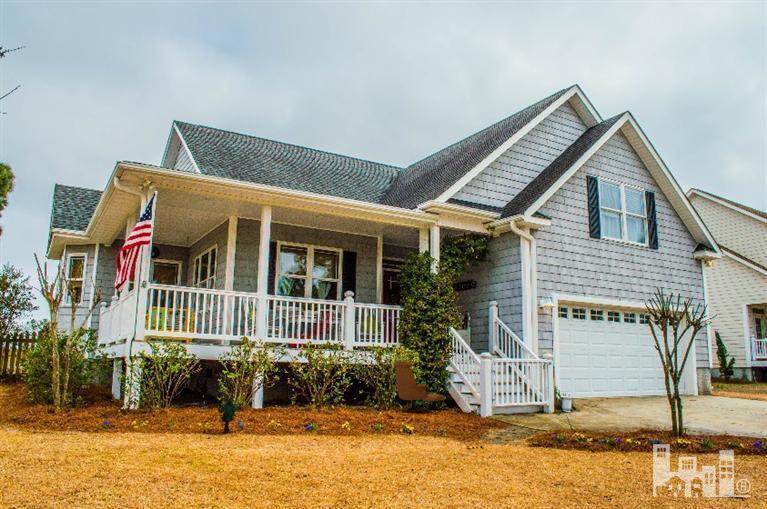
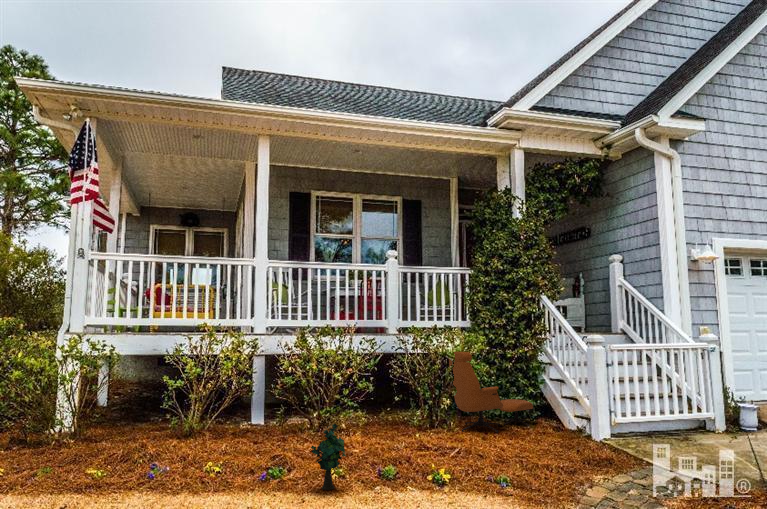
decorative plant: present [217,395,238,433] -> present [311,424,346,490]

